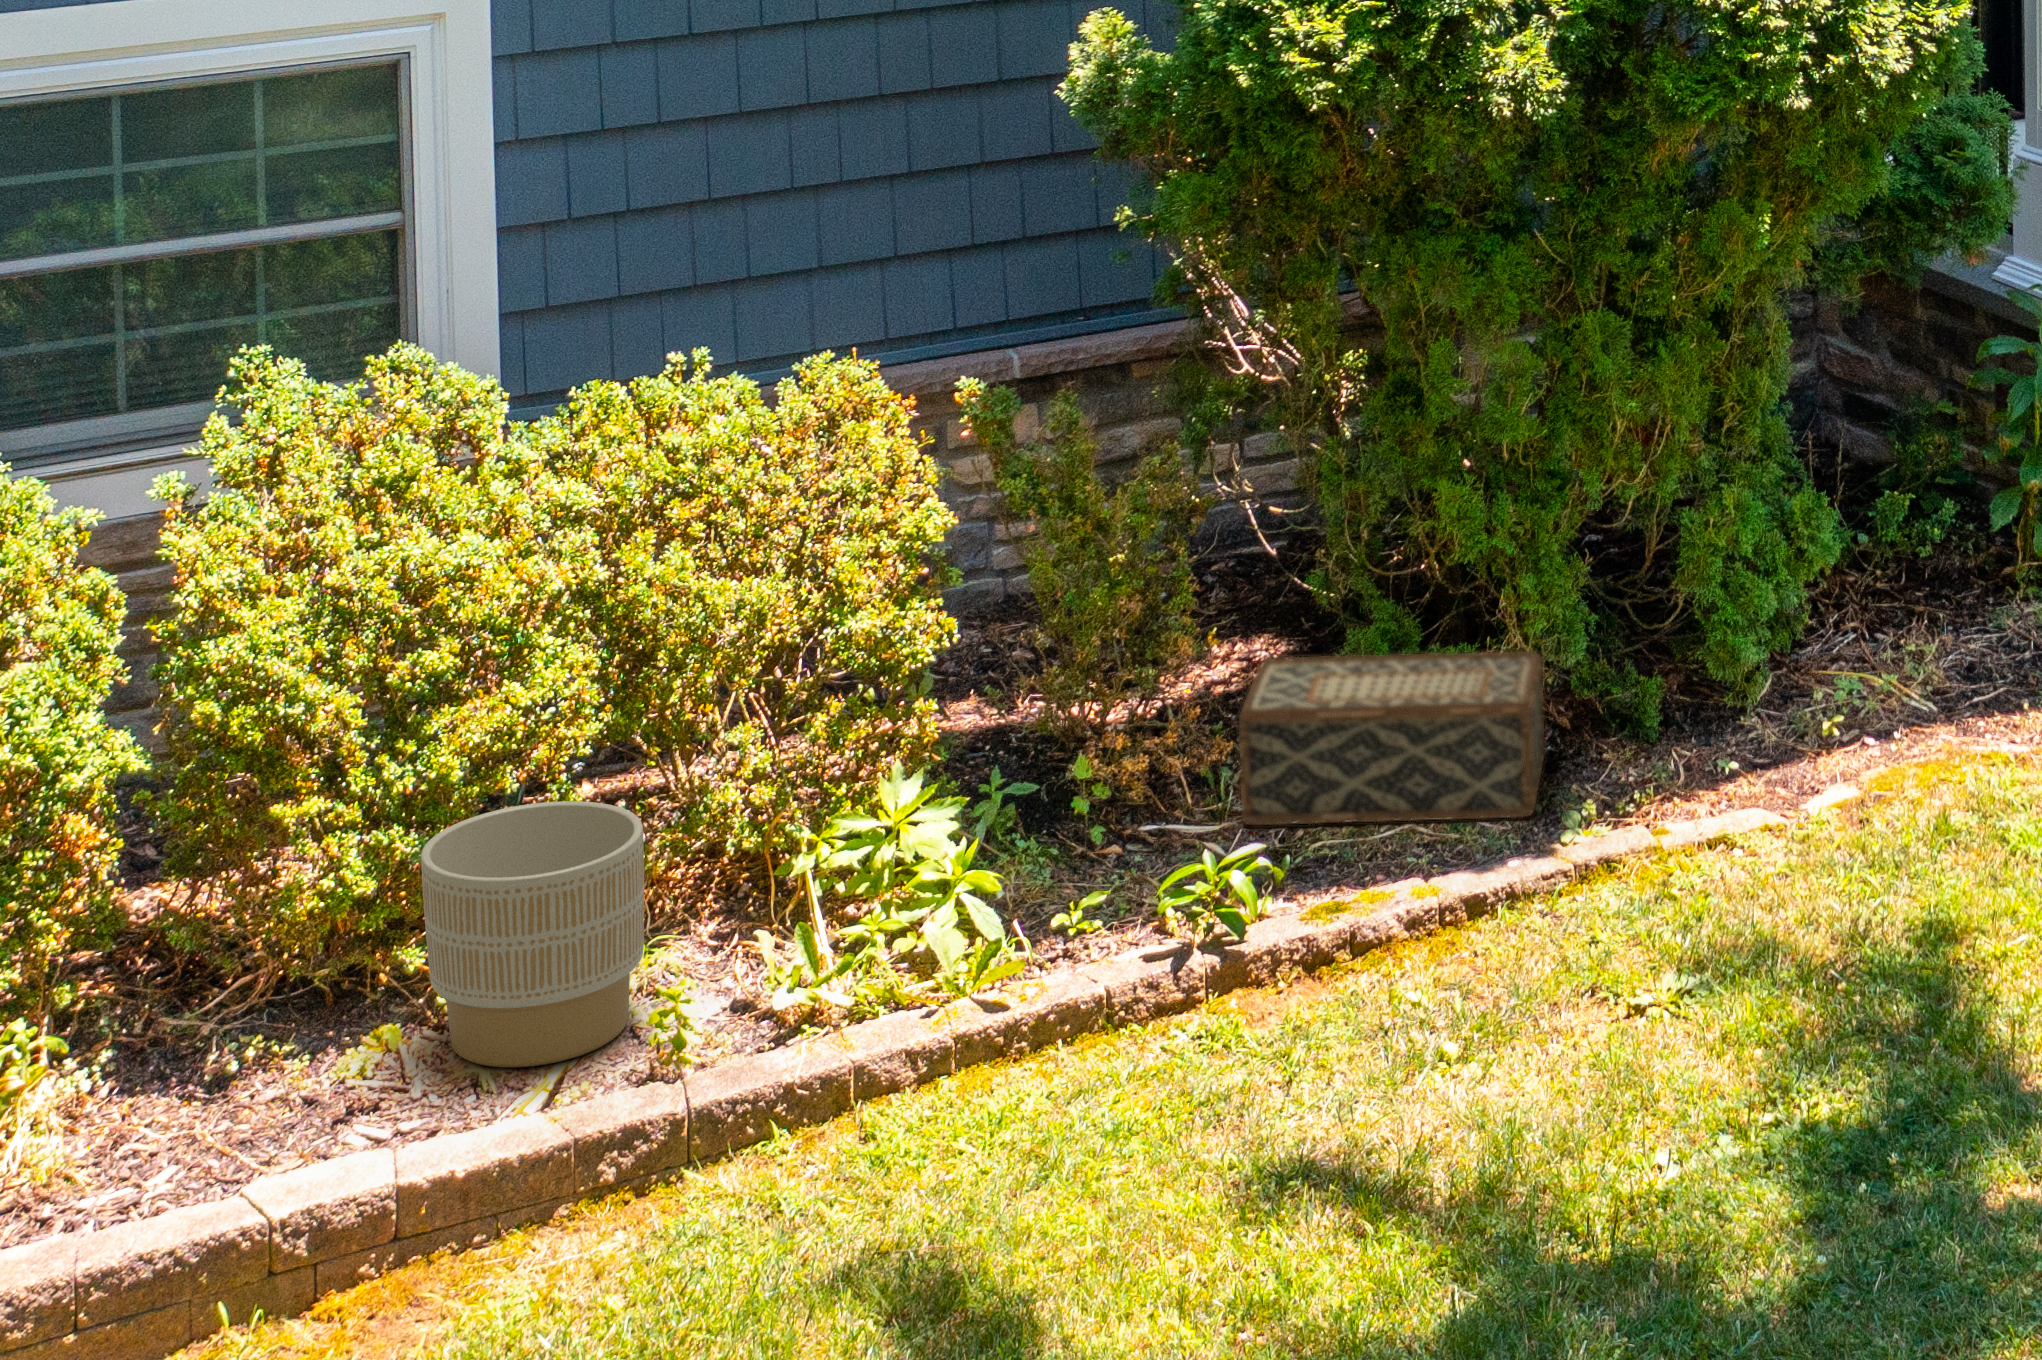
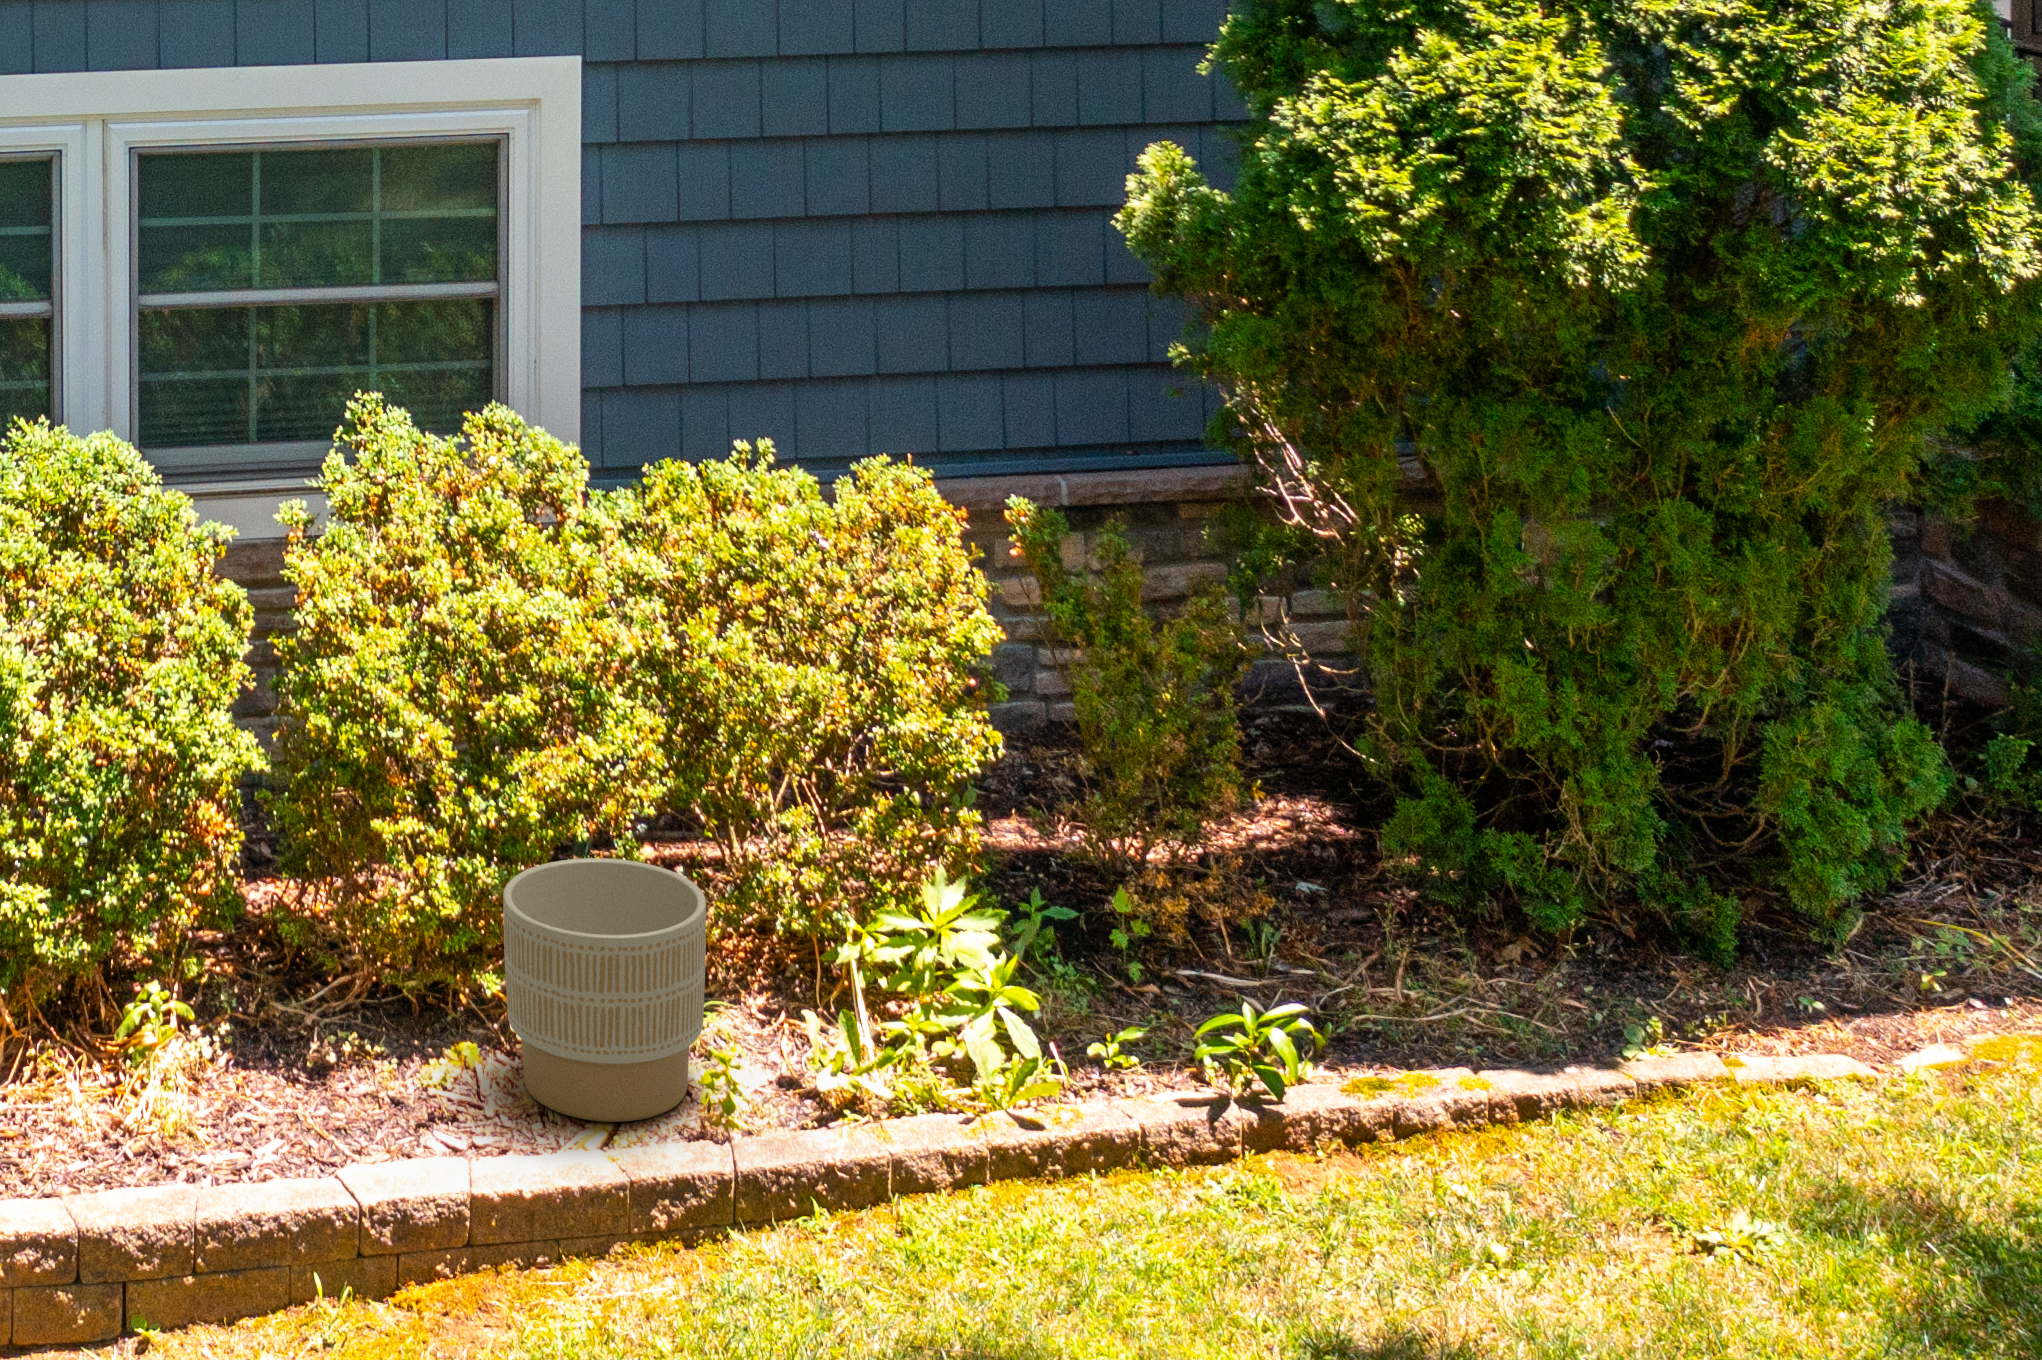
woven basket: present [1239,651,1544,825] -> none [1285,816,1610,1037]

